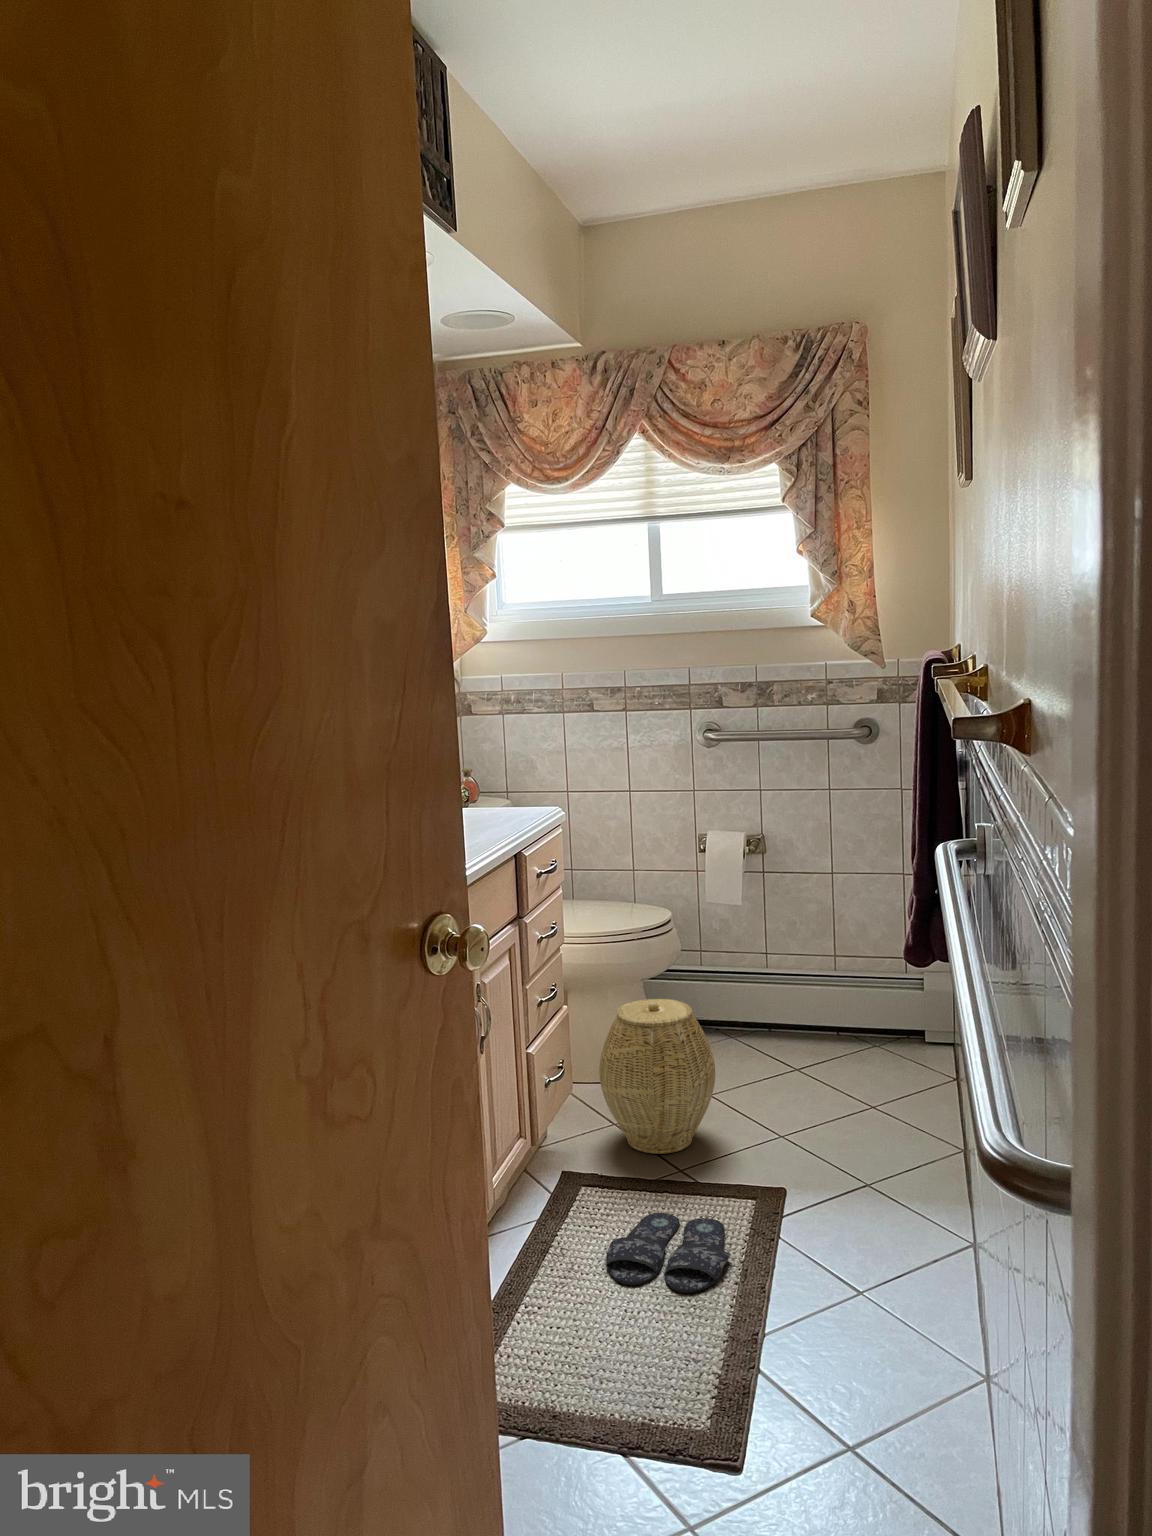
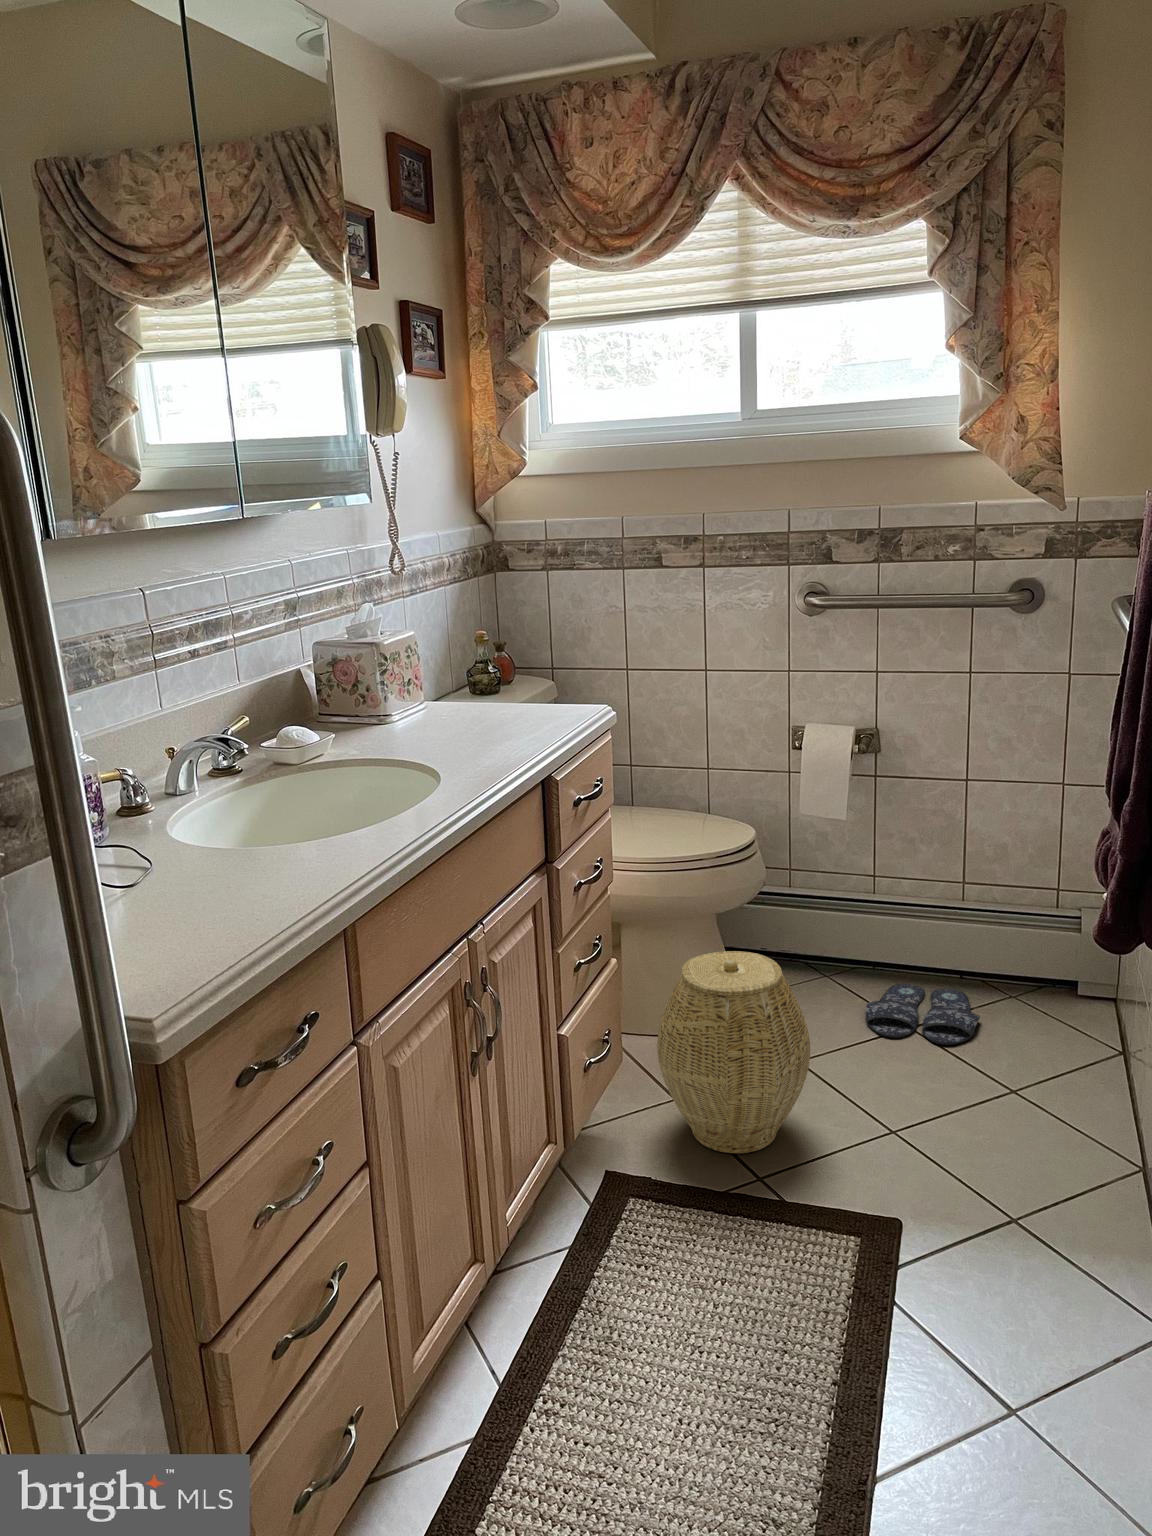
slippers: present [606,1213,731,1293] -> present [865,984,980,1045]

